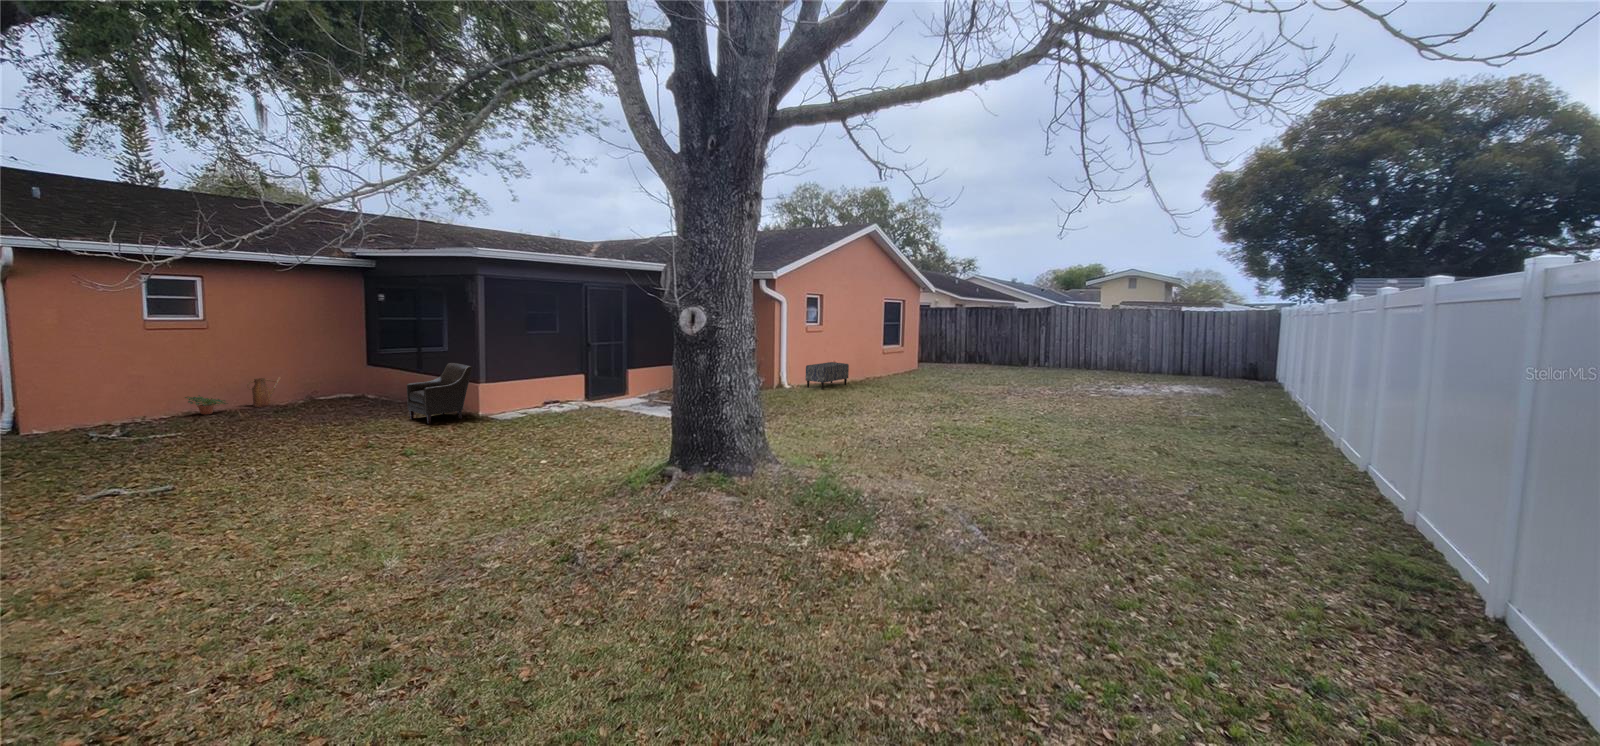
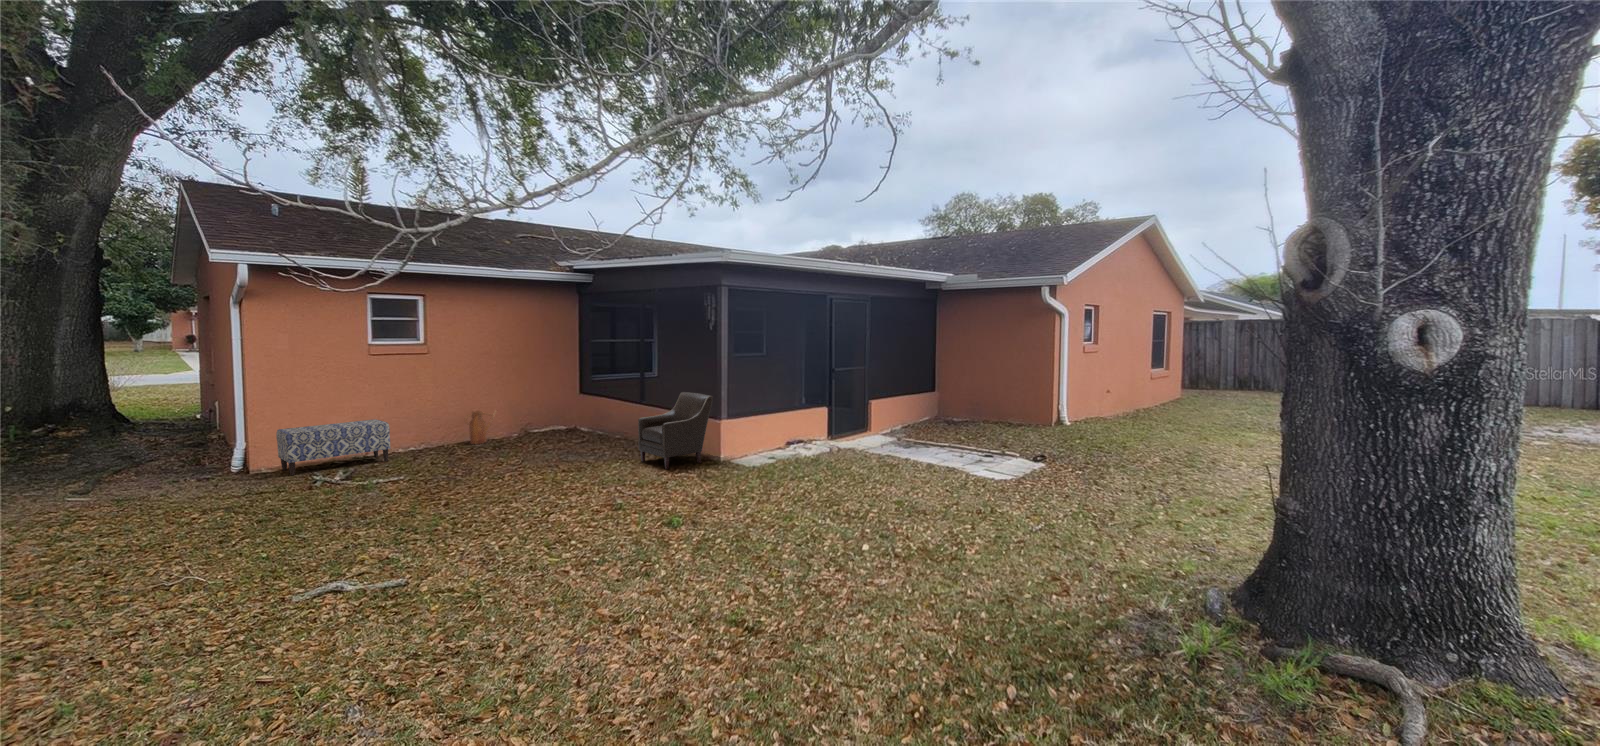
bench: present [805,362,849,389] -> present [276,419,390,475]
potted plant: present [185,395,228,414] -> none [404,431,447,453]

